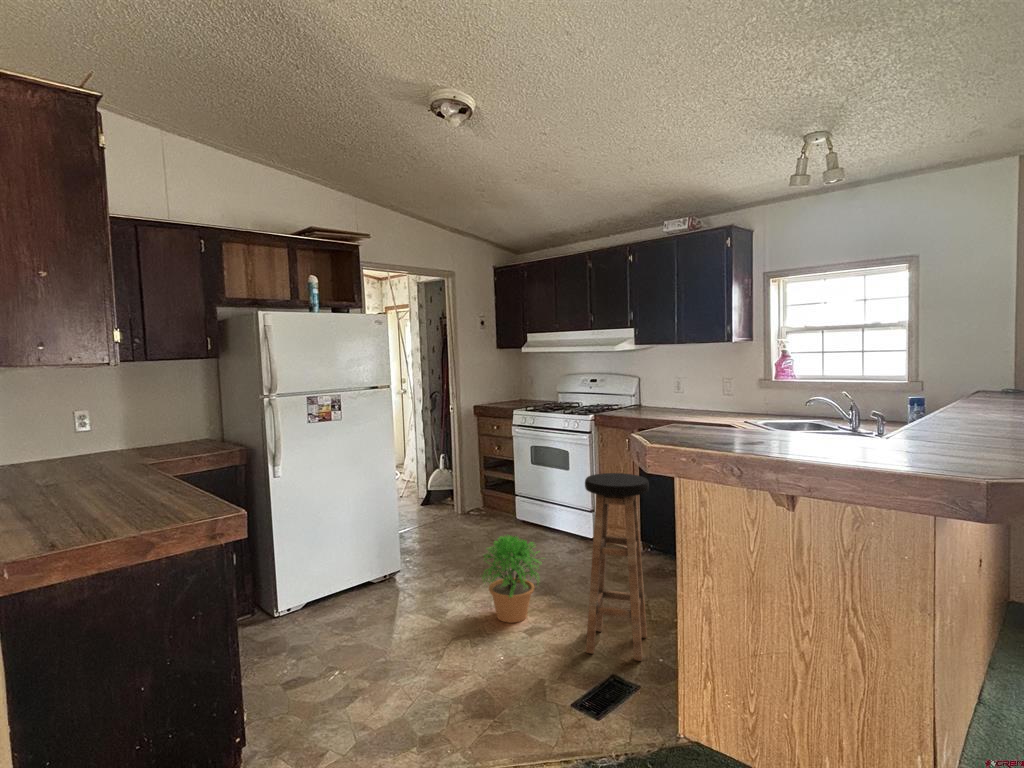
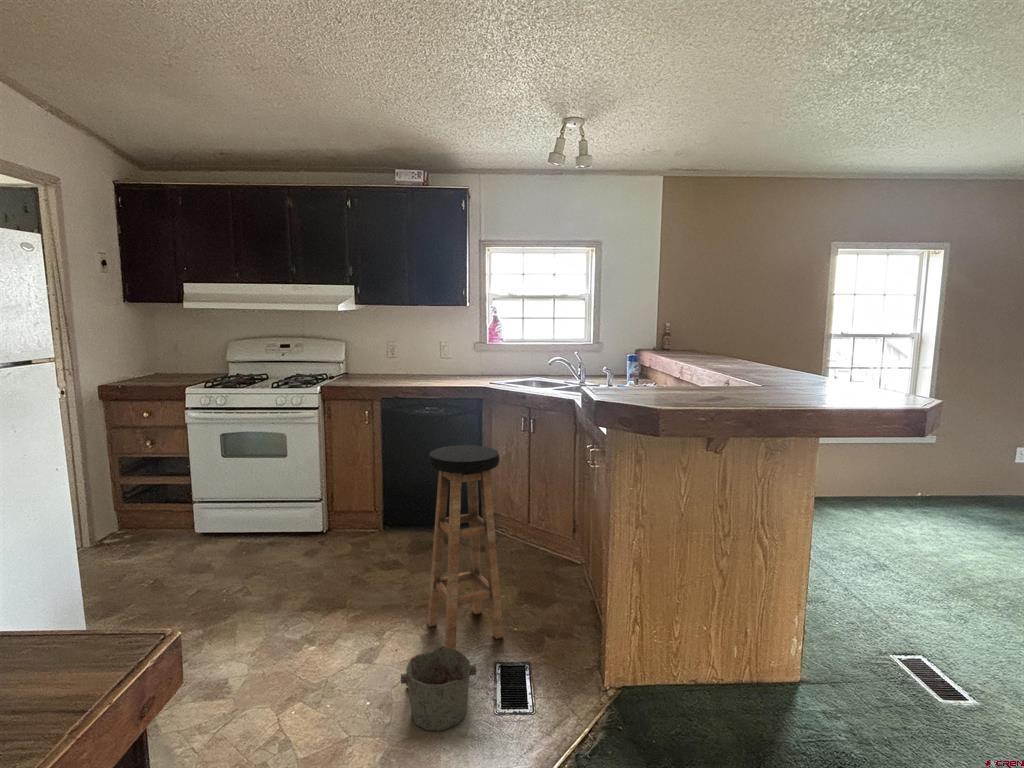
potted plant: present [482,535,541,623] -> none [277,546,358,662]
bucket: none [513,632,581,696] -> present [401,646,476,731]

